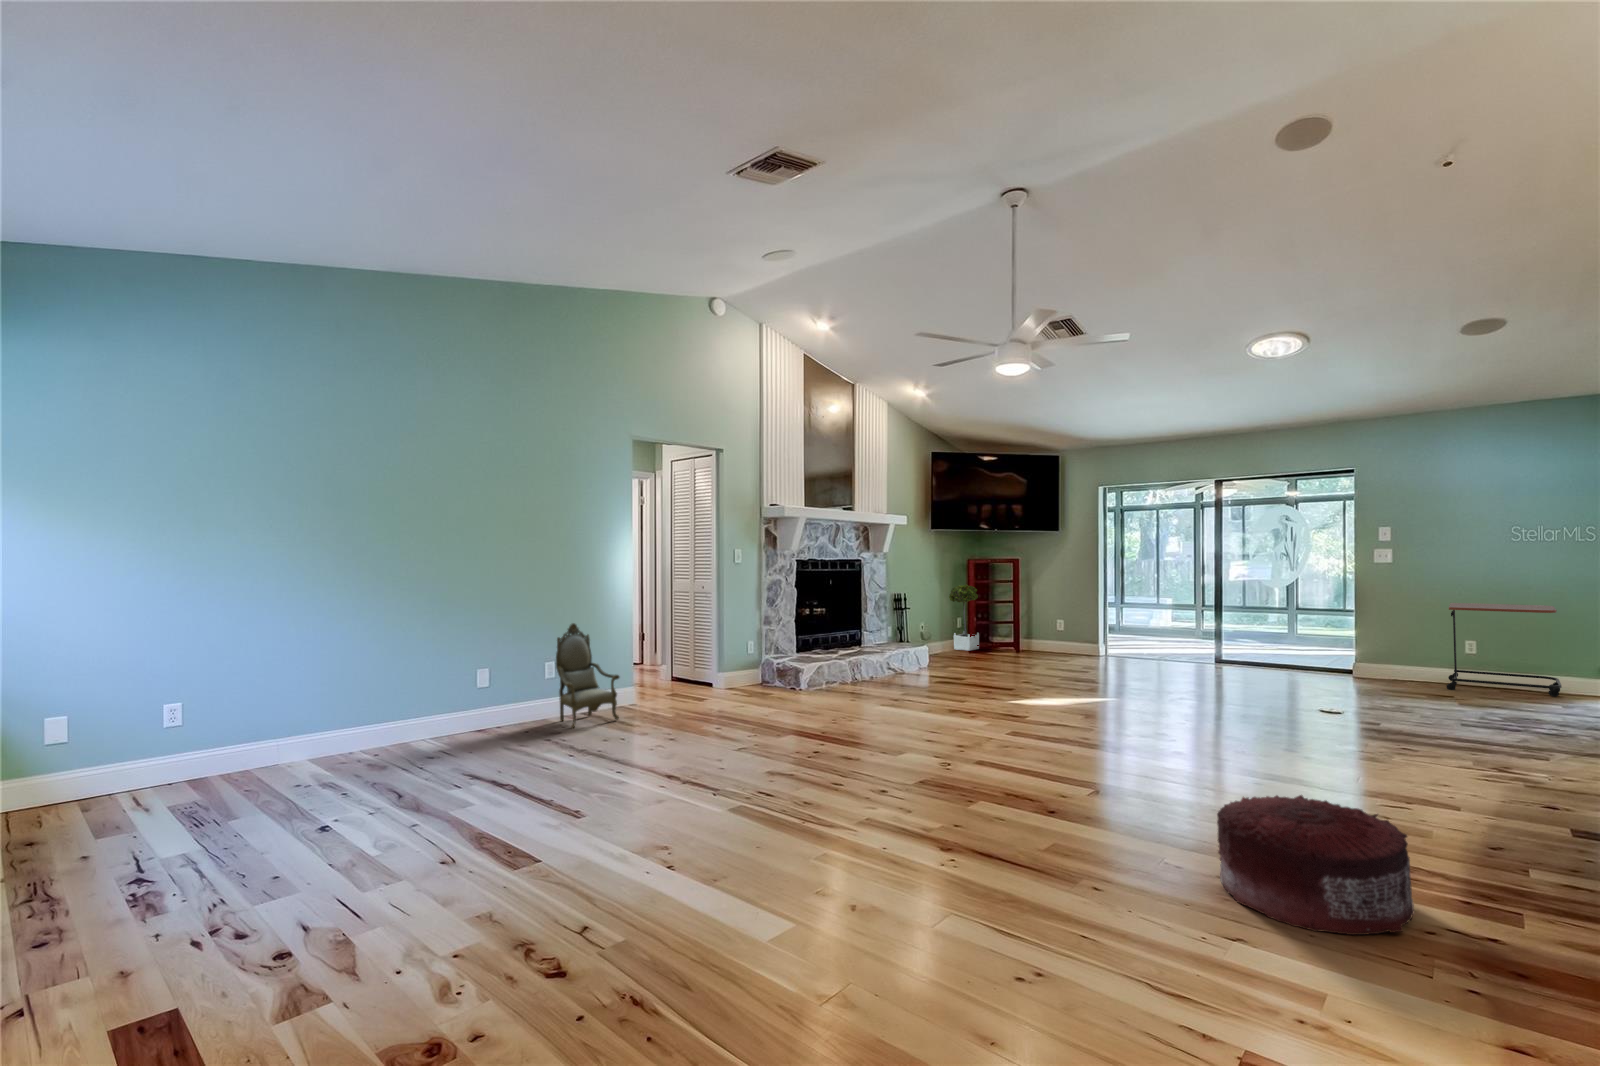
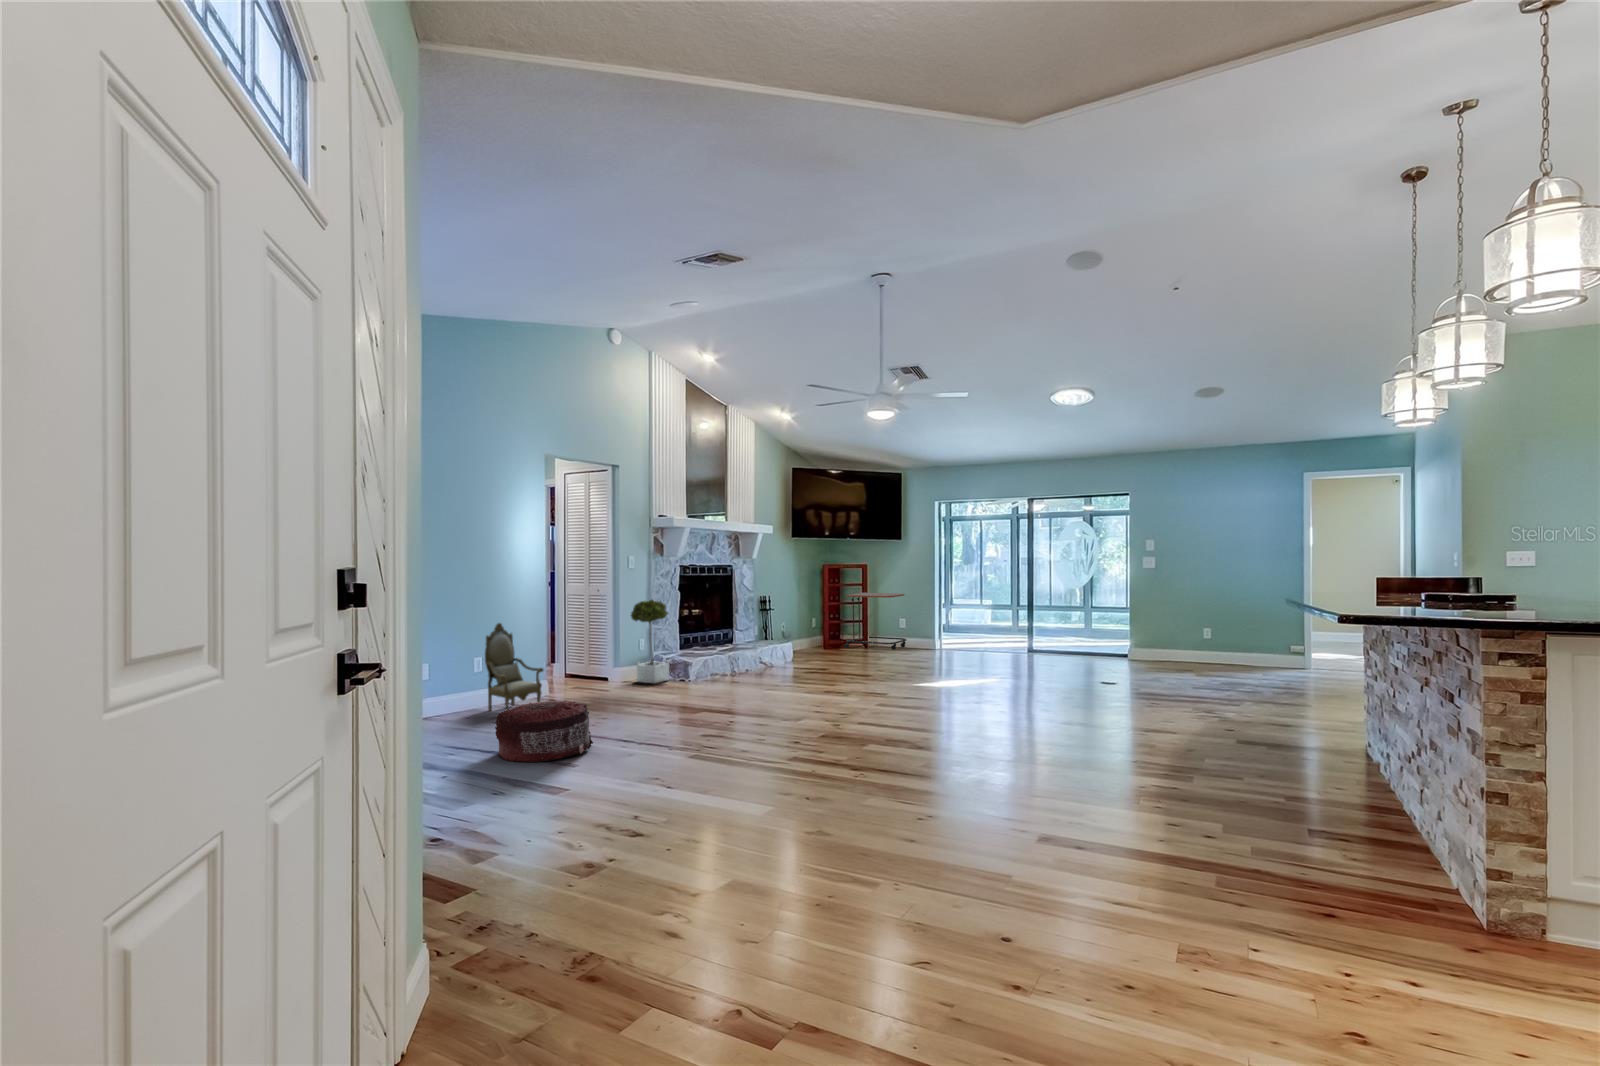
potted tree: present [949,584,979,651] -> present [631,600,669,683]
side table: present [1446,603,1562,697] -> present [844,593,906,650]
pouf: present [1217,795,1414,935] -> present [495,700,593,762]

